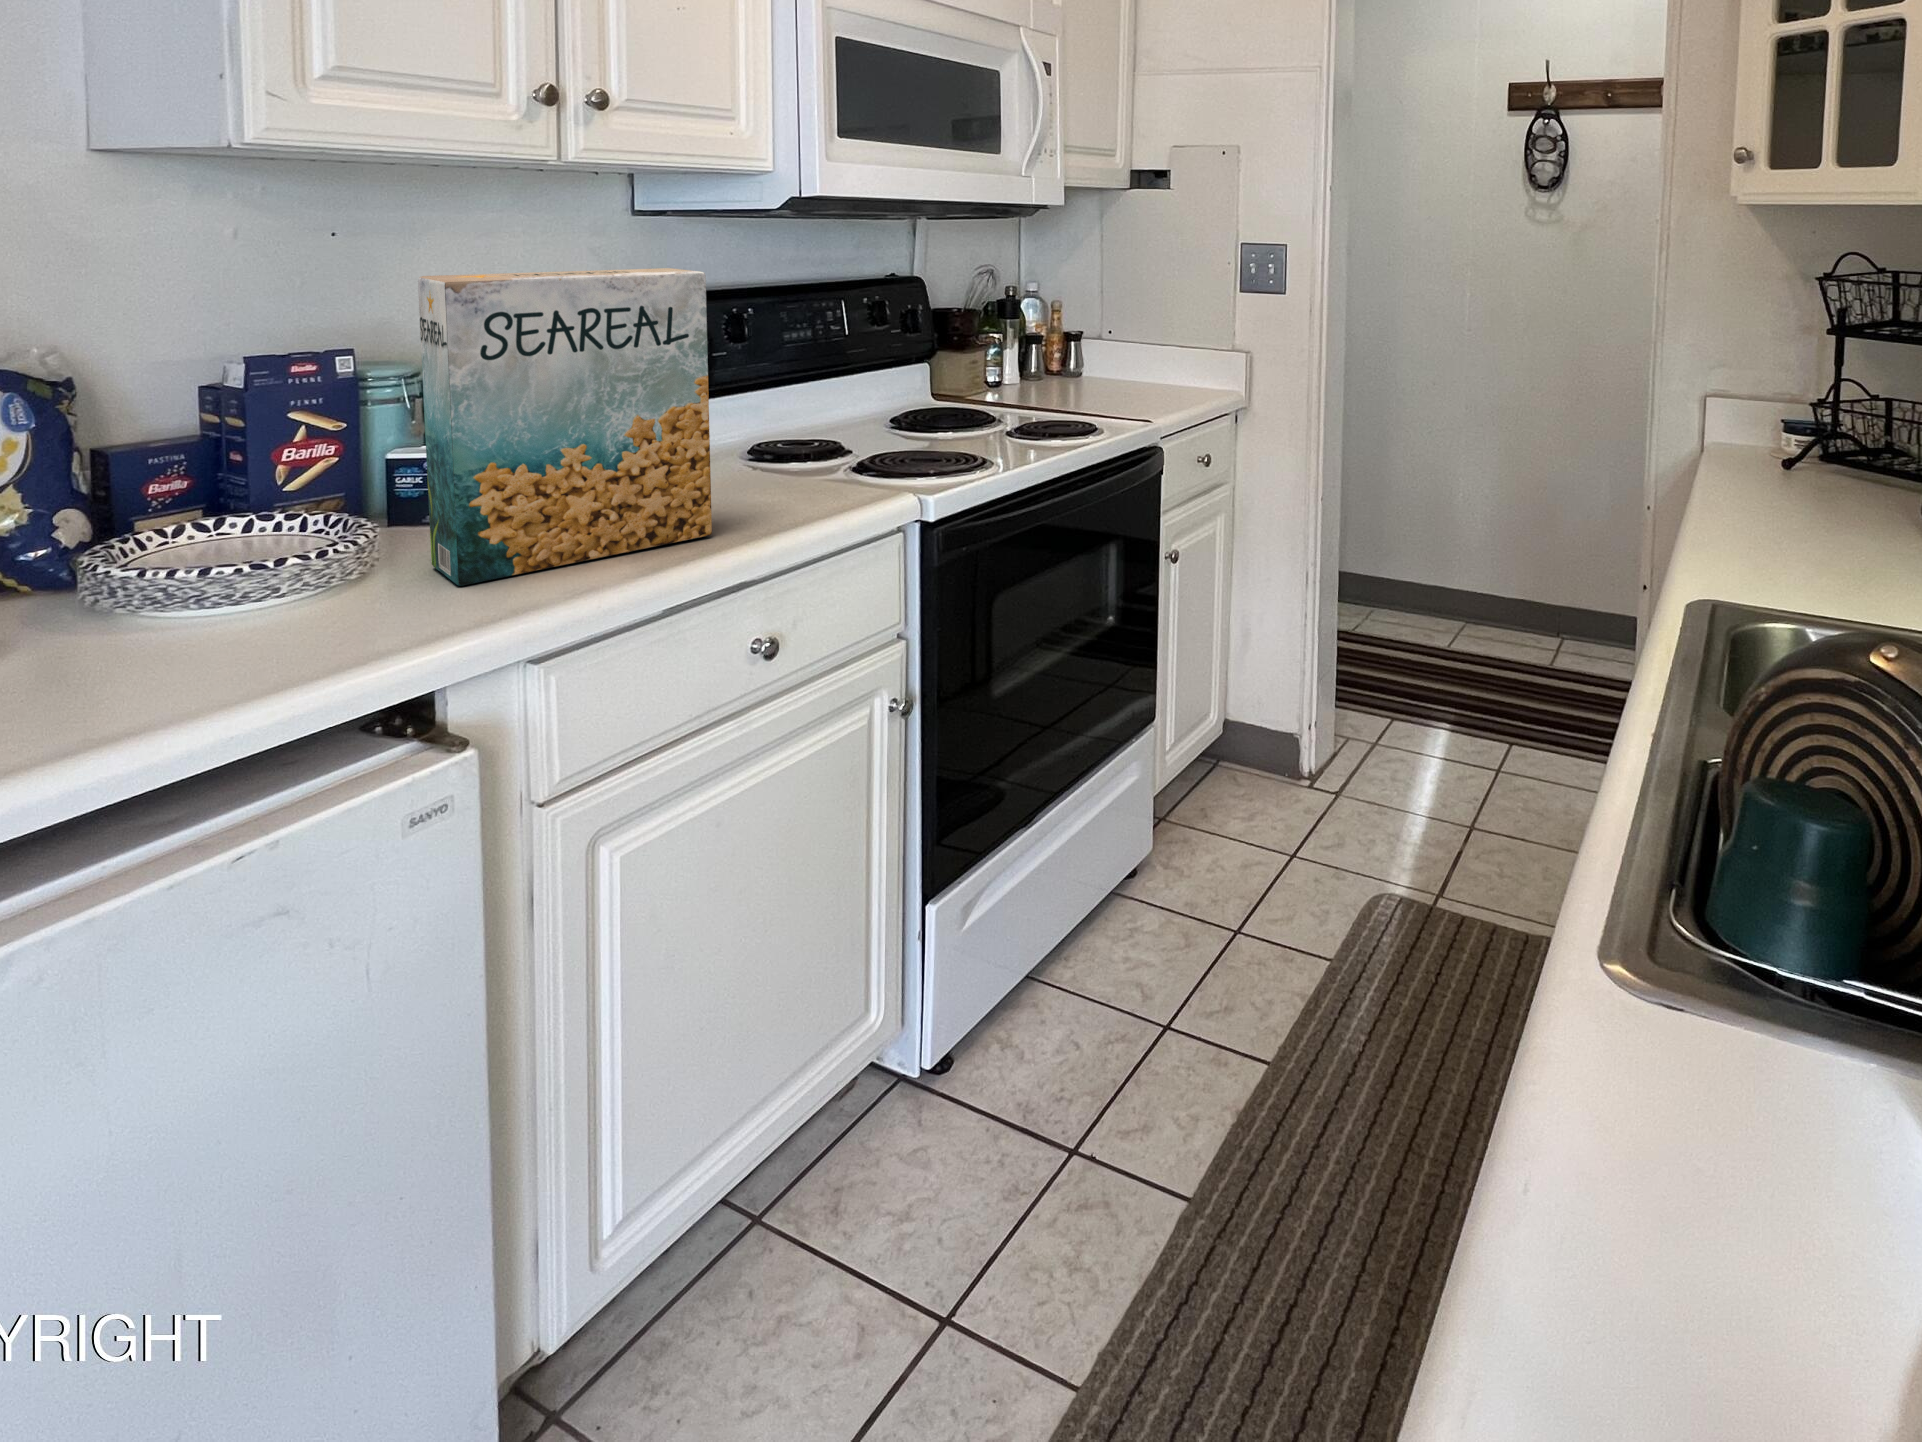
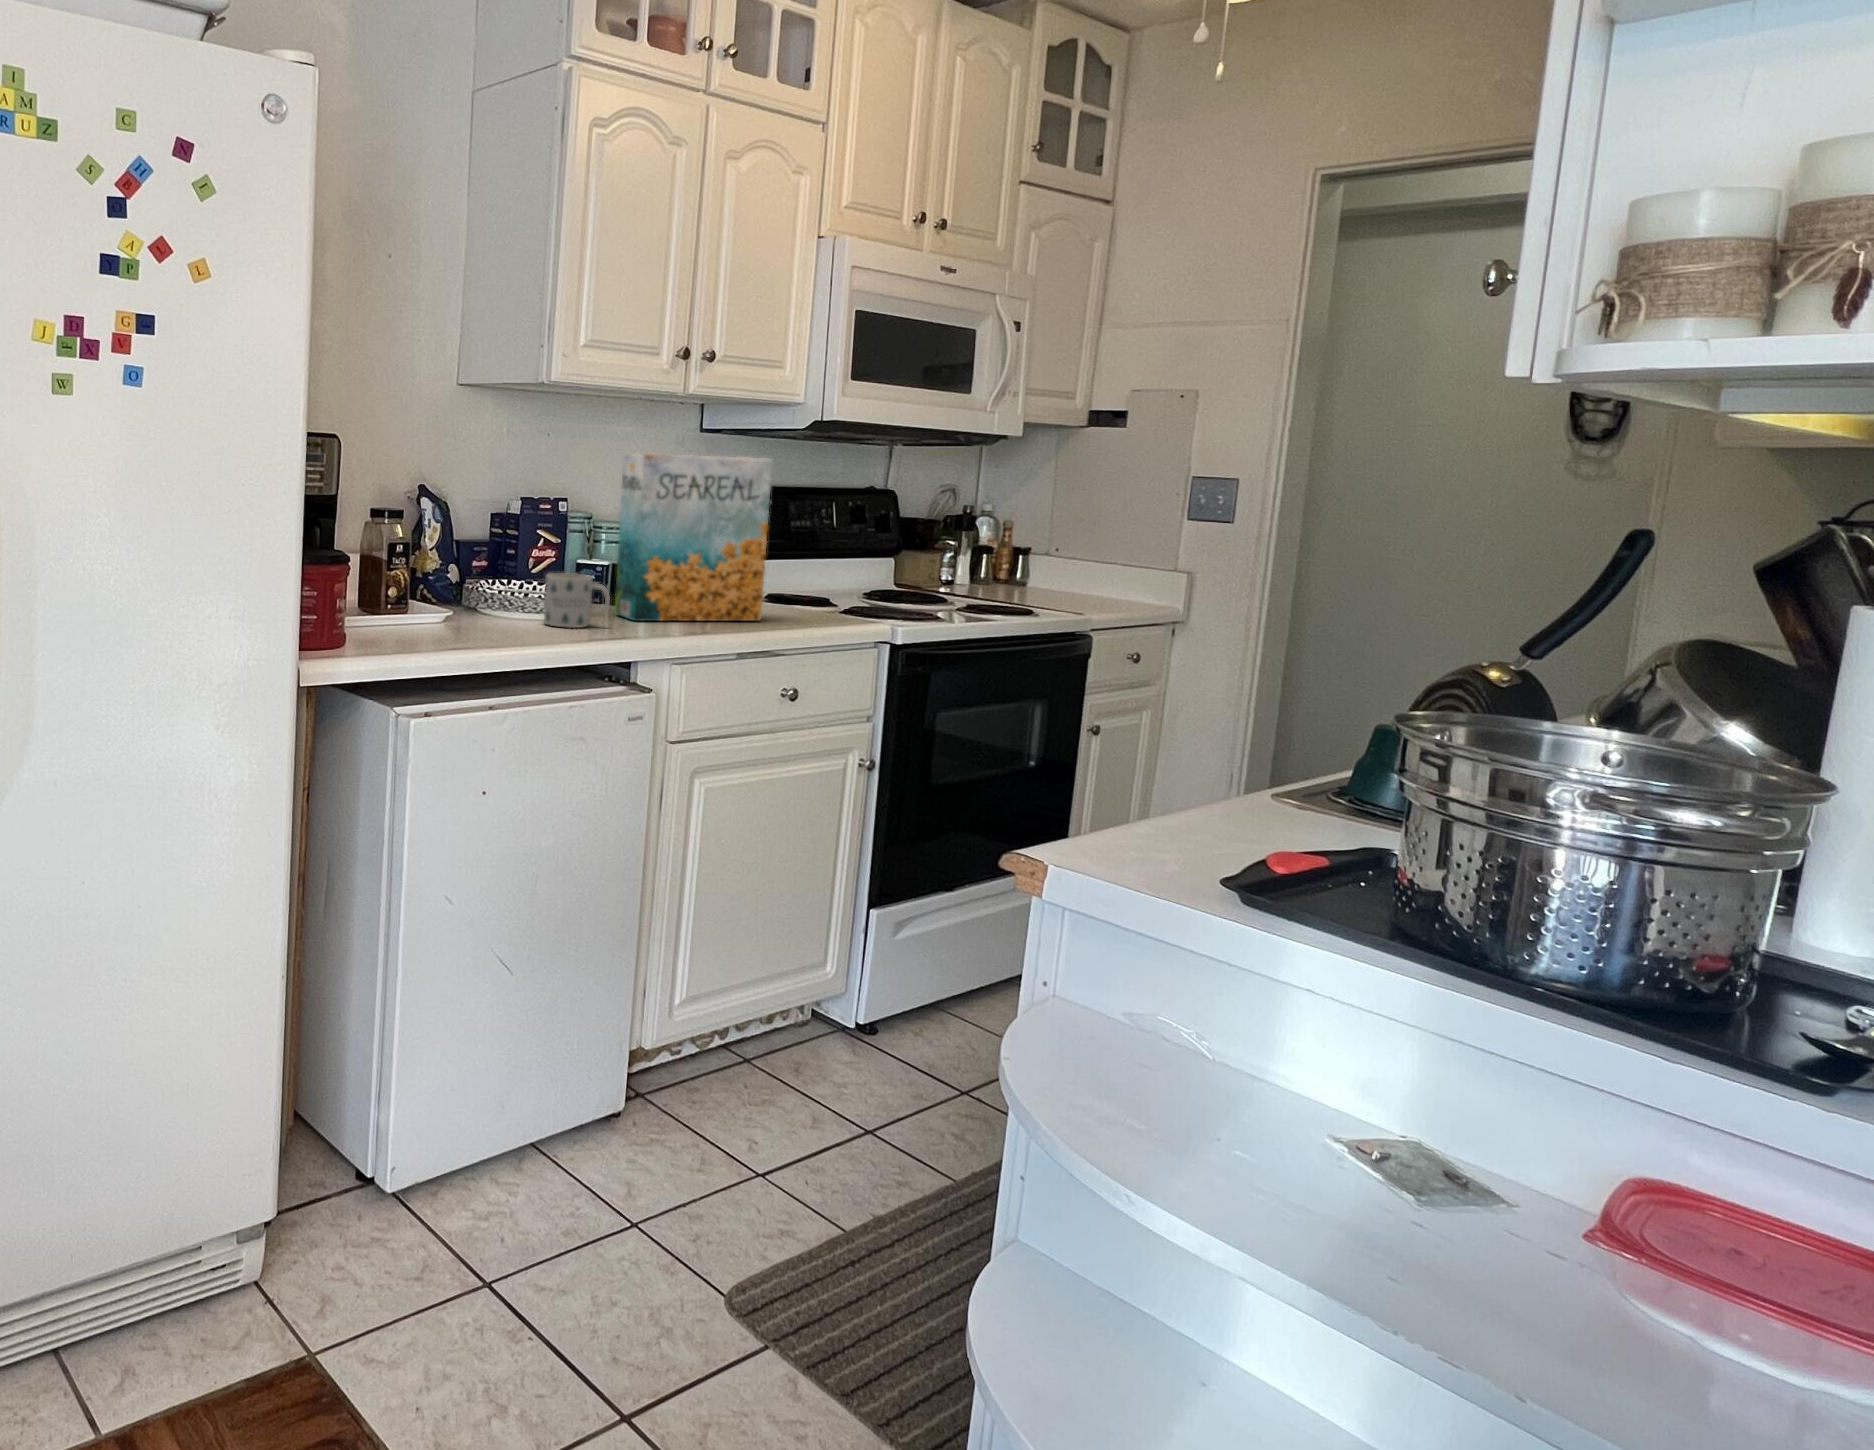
mug: none [213,528,373,654] -> present [544,573,610,628]

